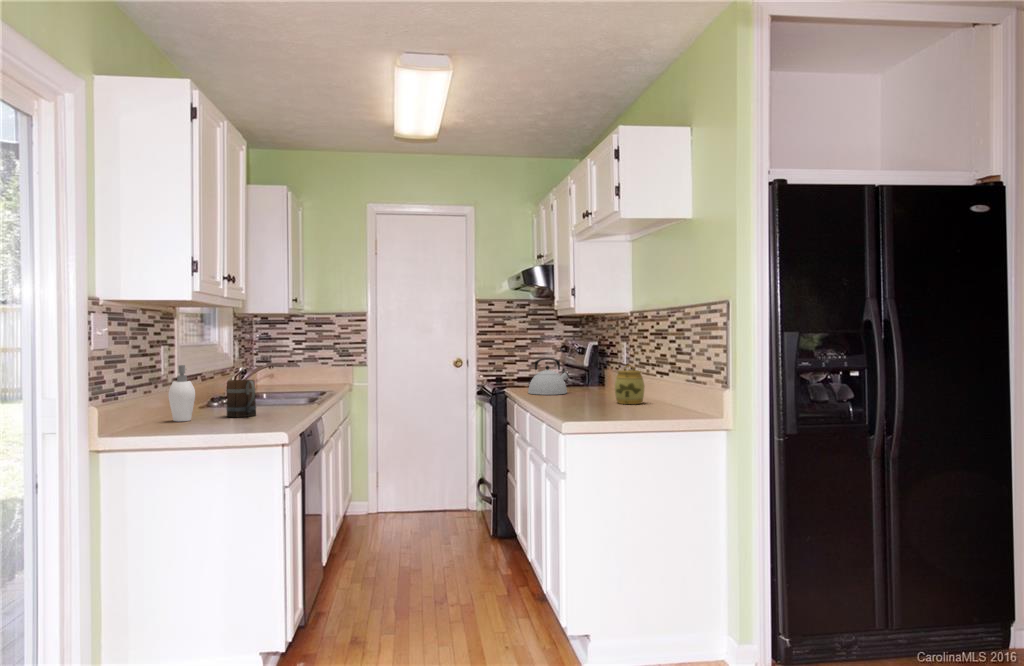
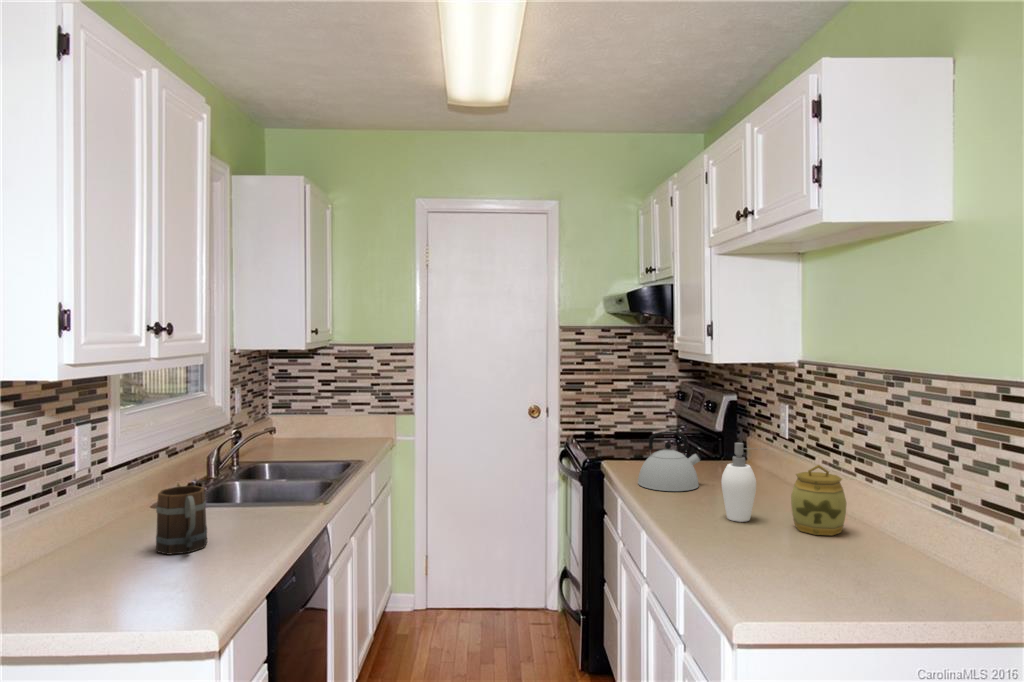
soap dispenser: present [168,365,195,421] -> present [721,443,757,522]

